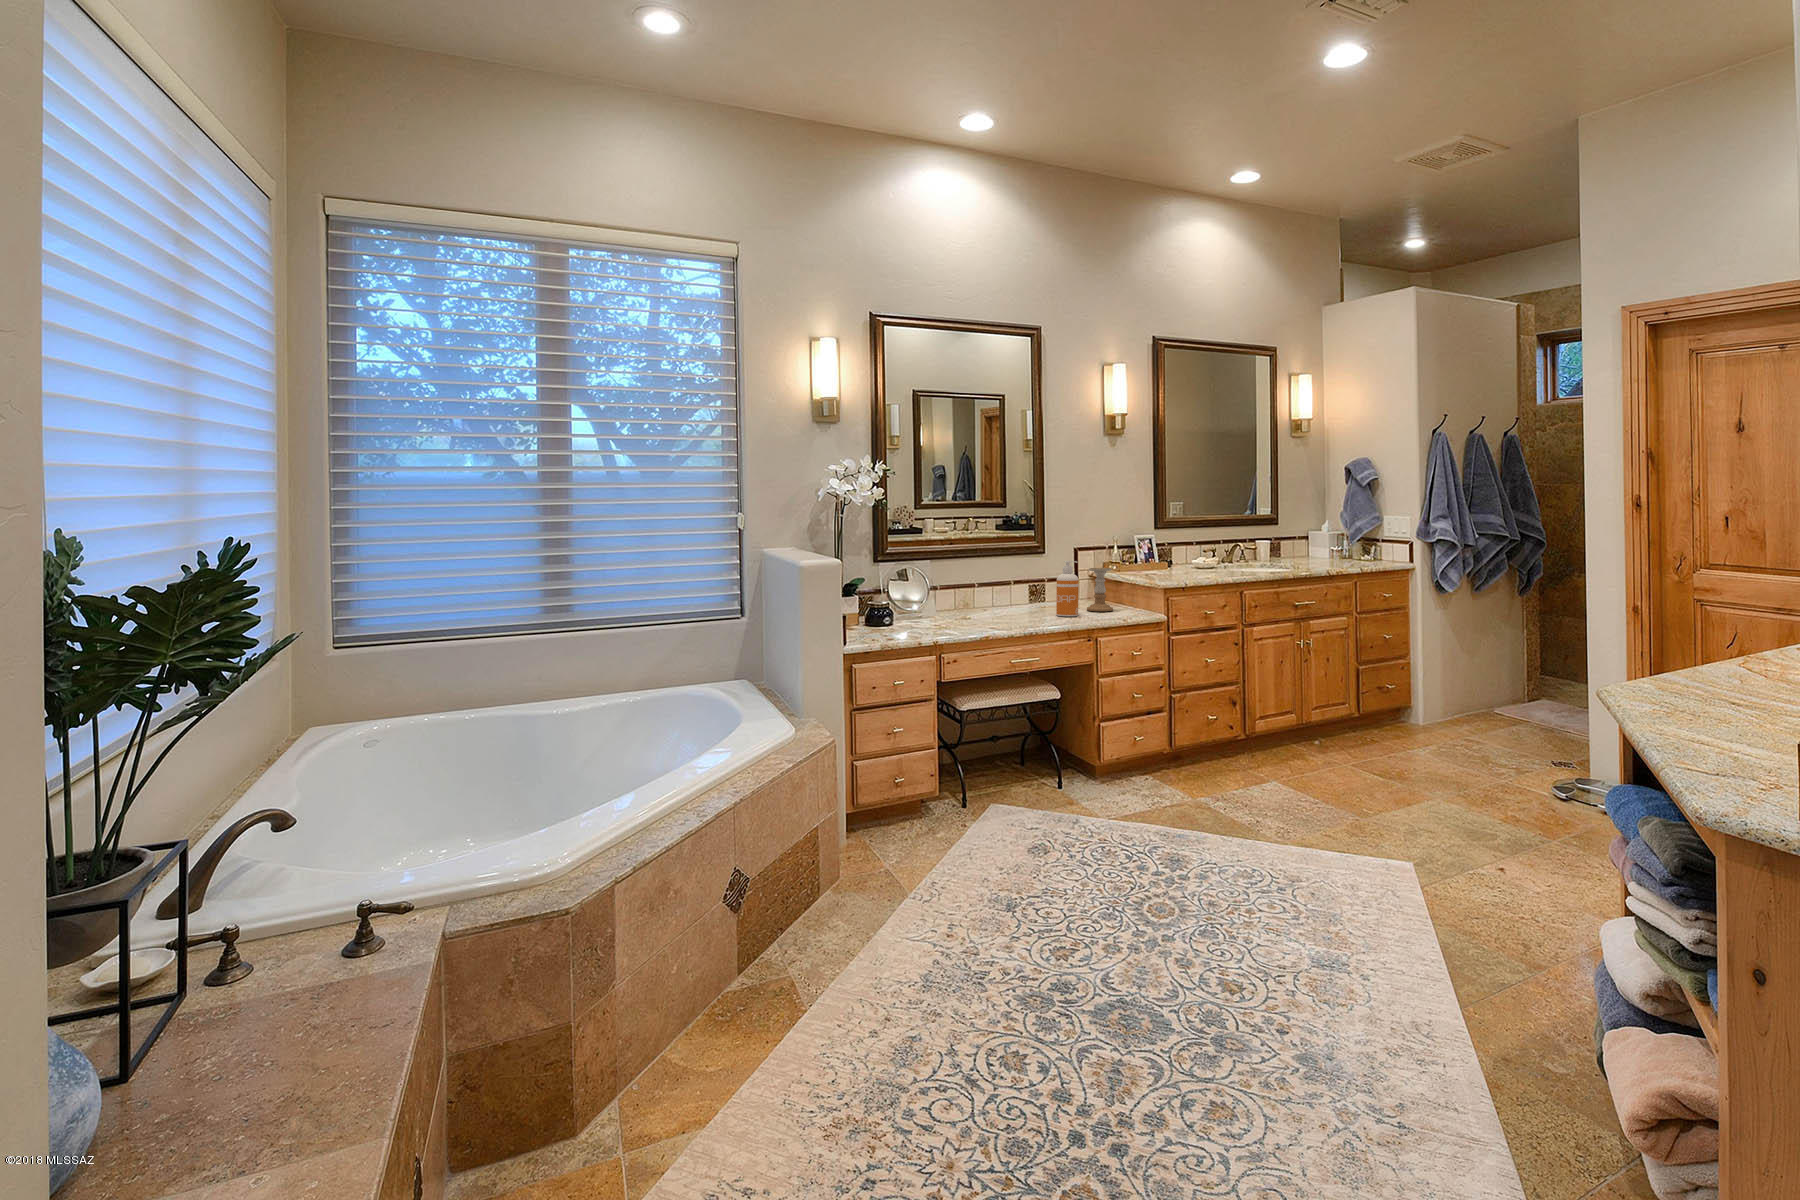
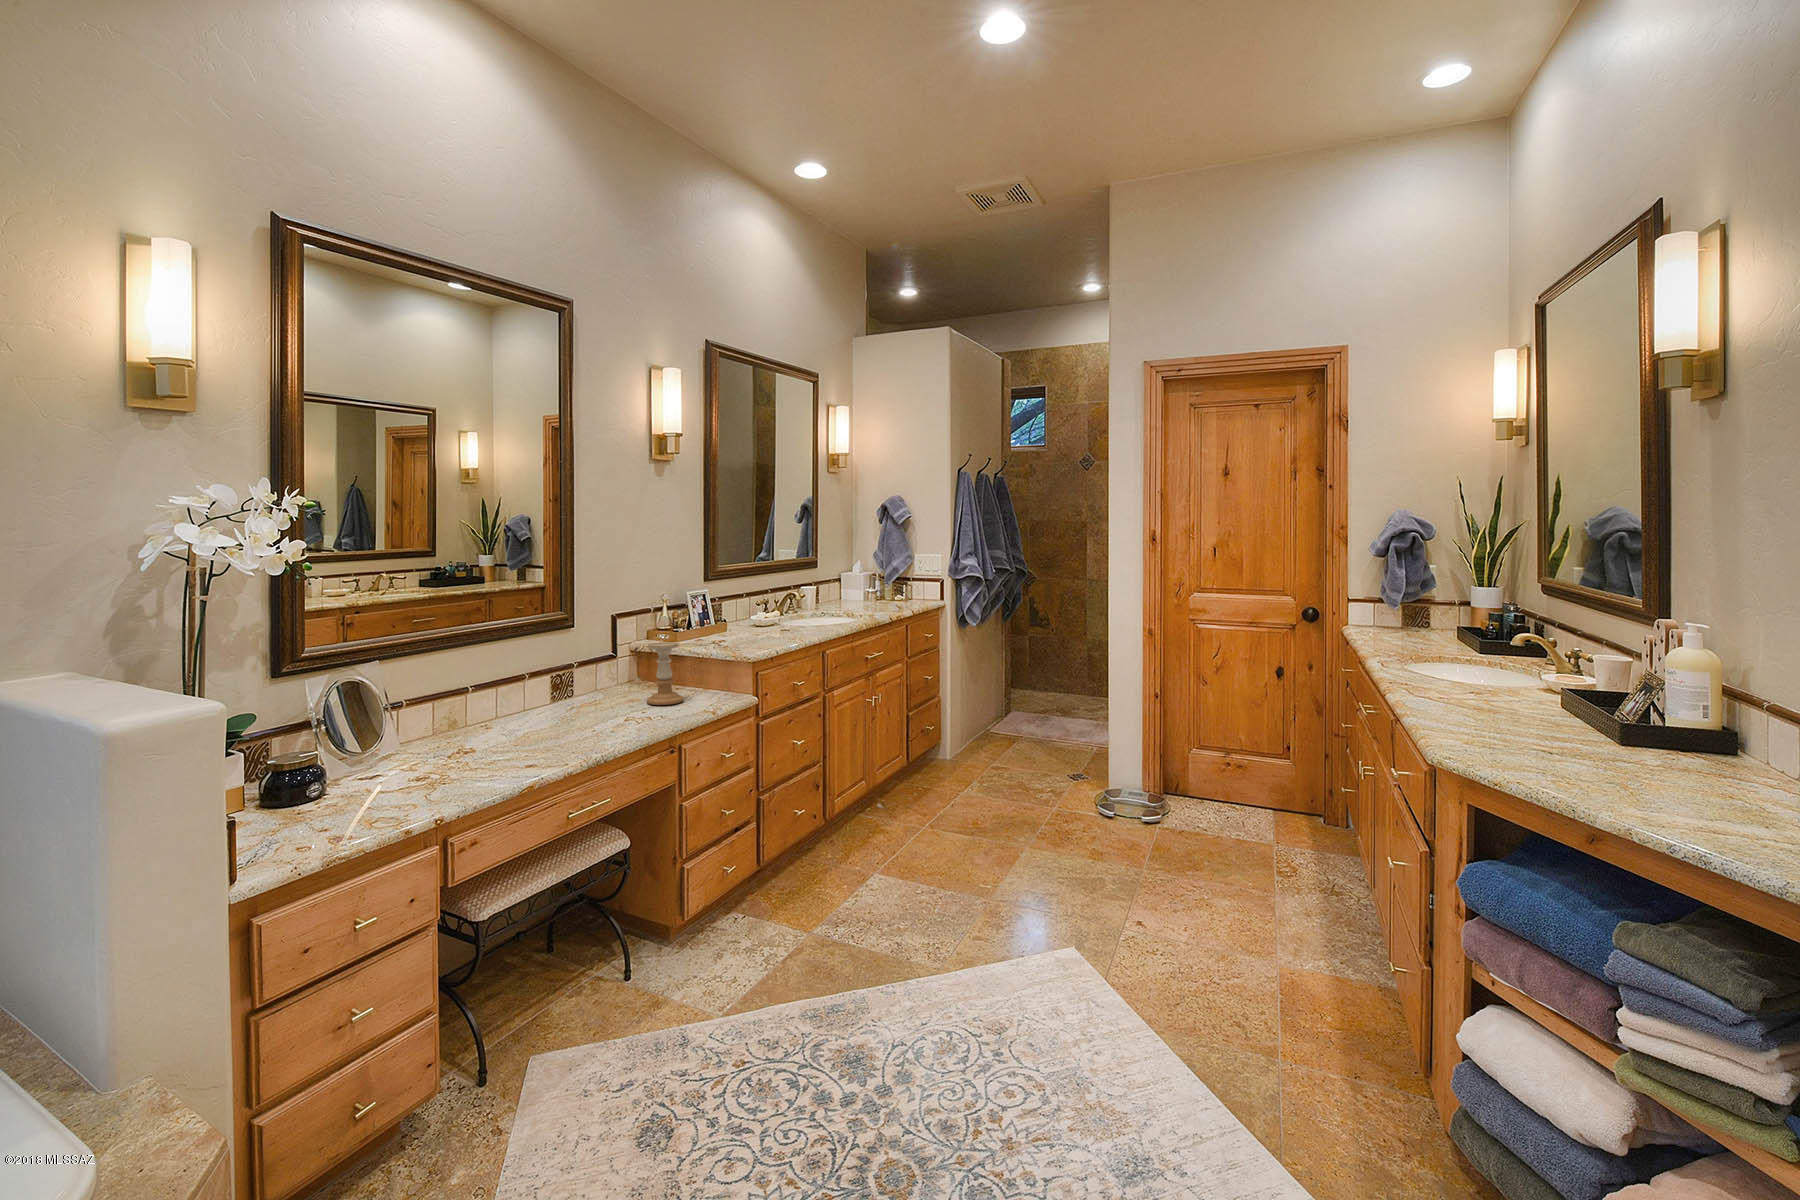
soap dispenser: present [1056,561,1079,616] -> none [610,641,645,723]

